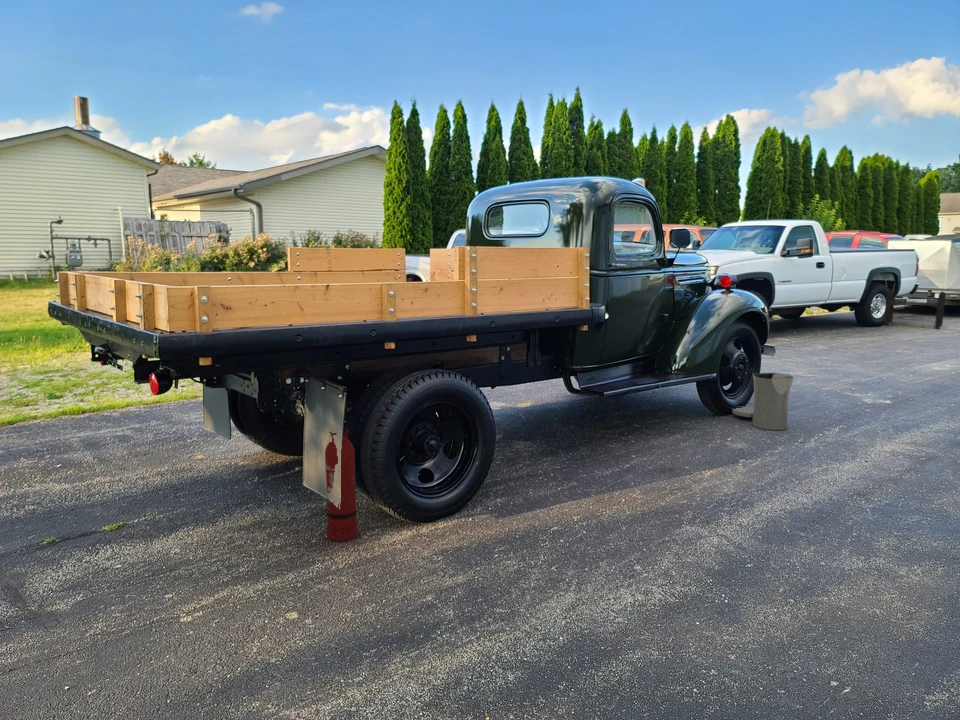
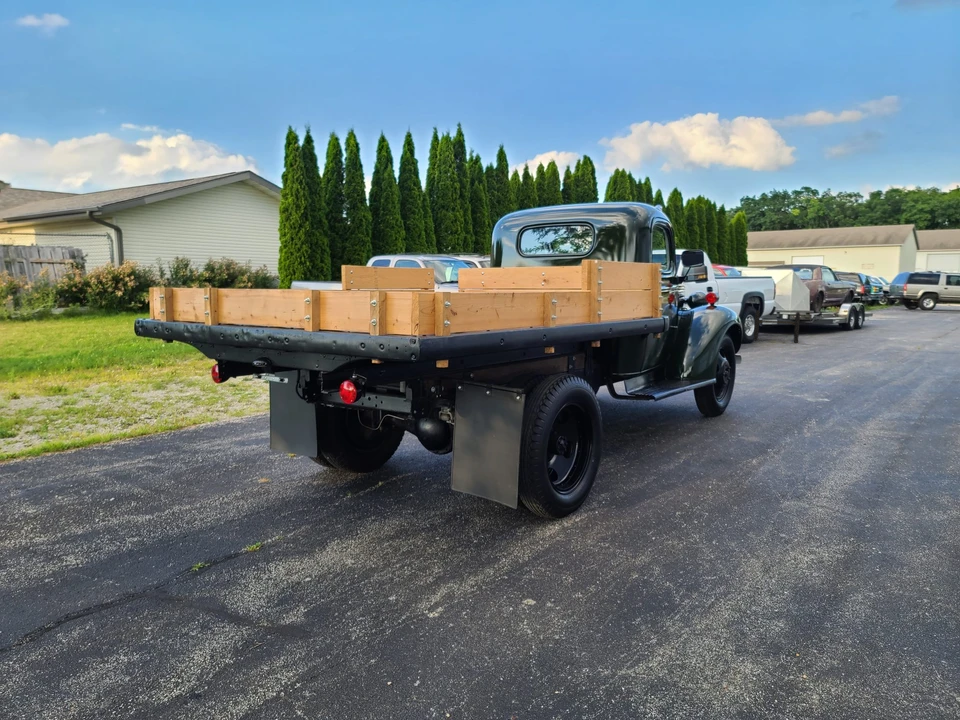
trash can: present [733,373,793,430] -> none [713,378,771,427]
fire extinguisher: present [325,429,357,541] -> none [481,434,512,539]

